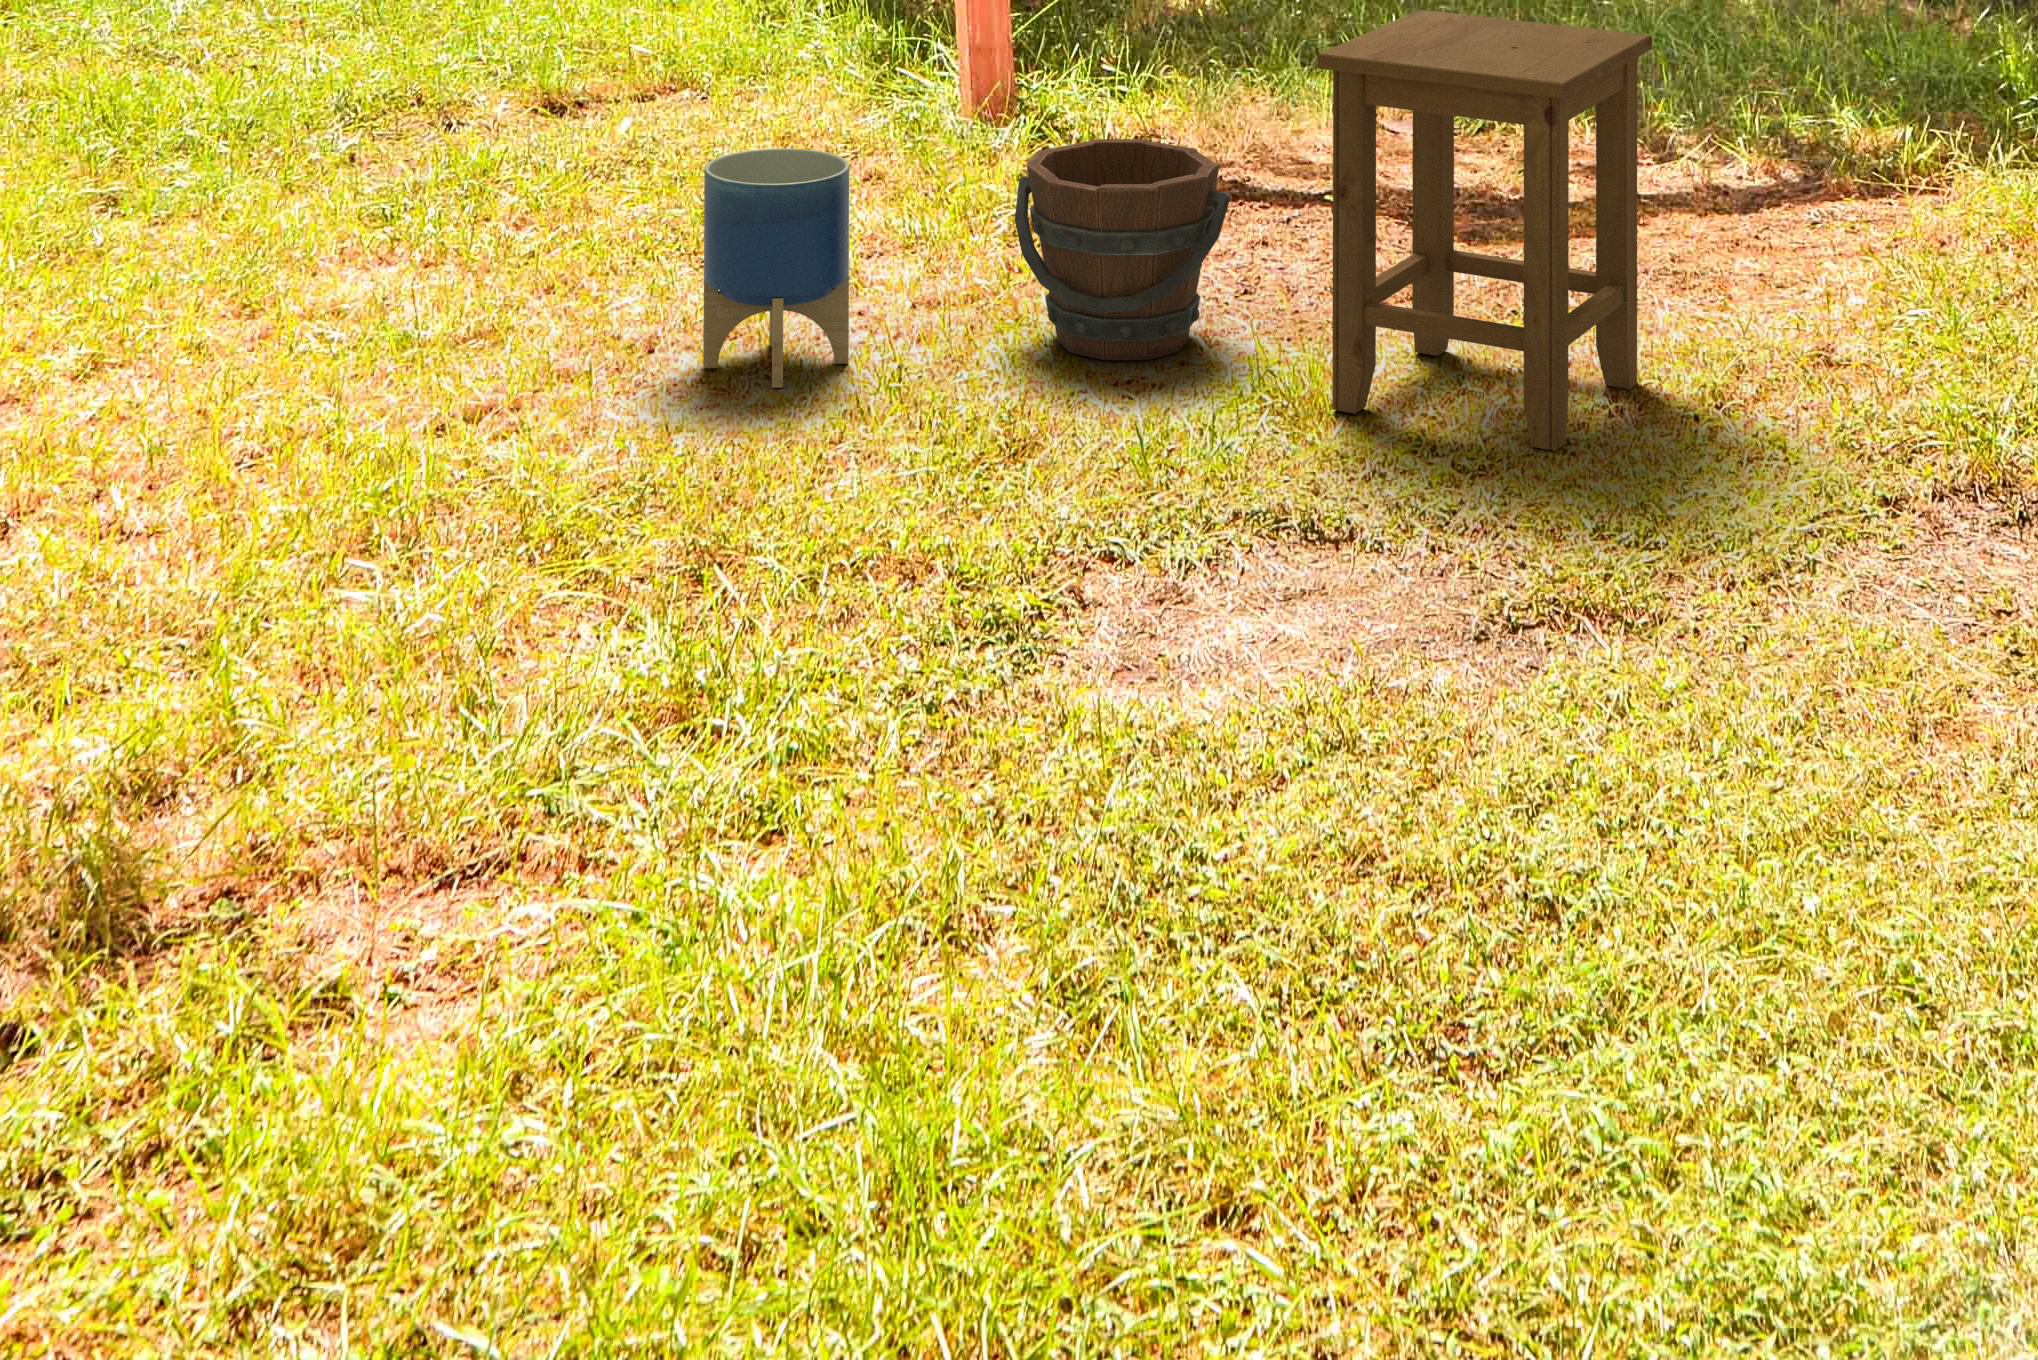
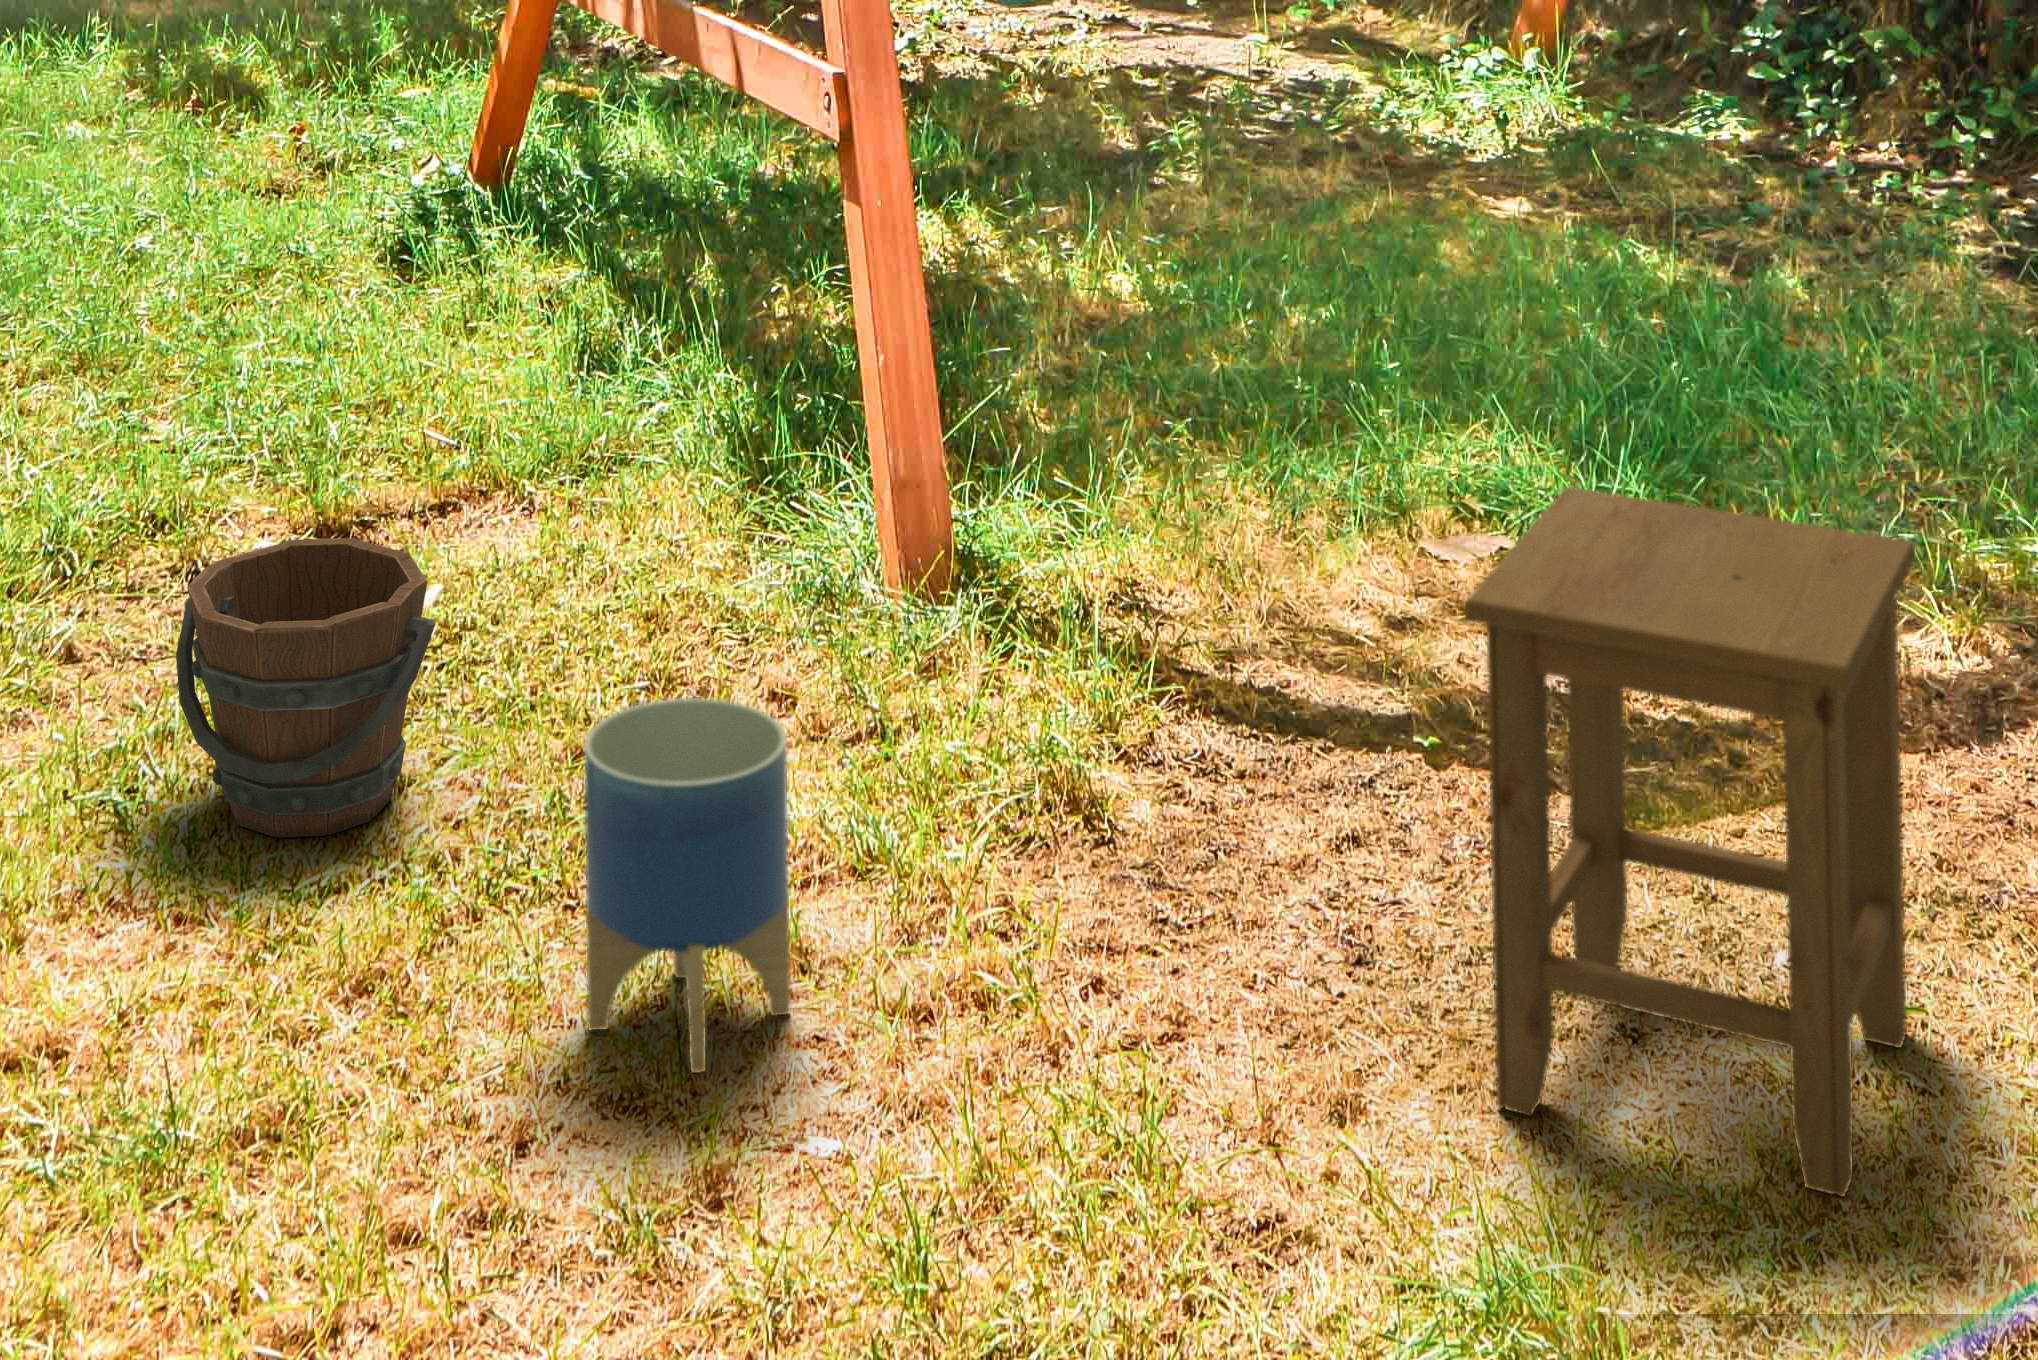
bucket: present [1015,139,1231,360] -> present [176,538,435,837]

